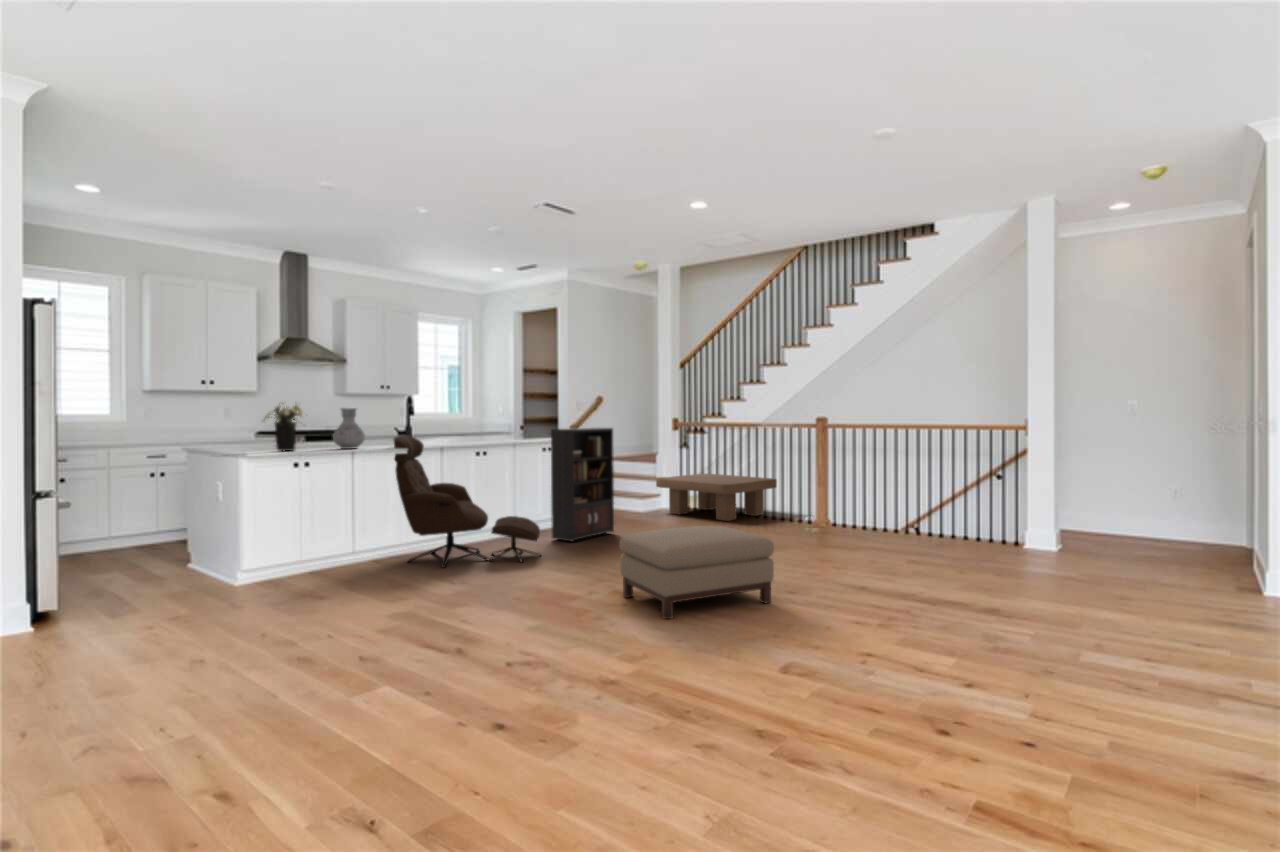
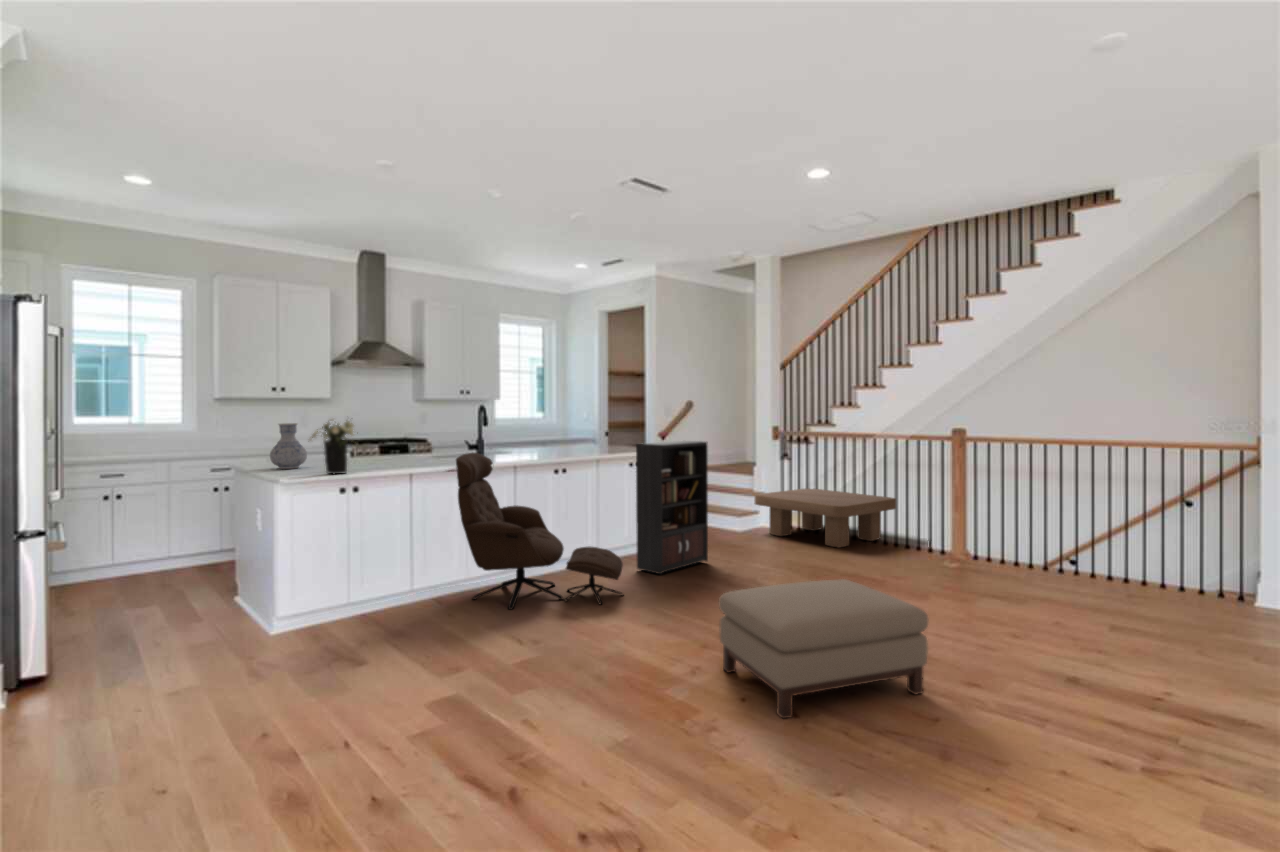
vase: present [333,408,365,449] -> present [270,423,307,469]

